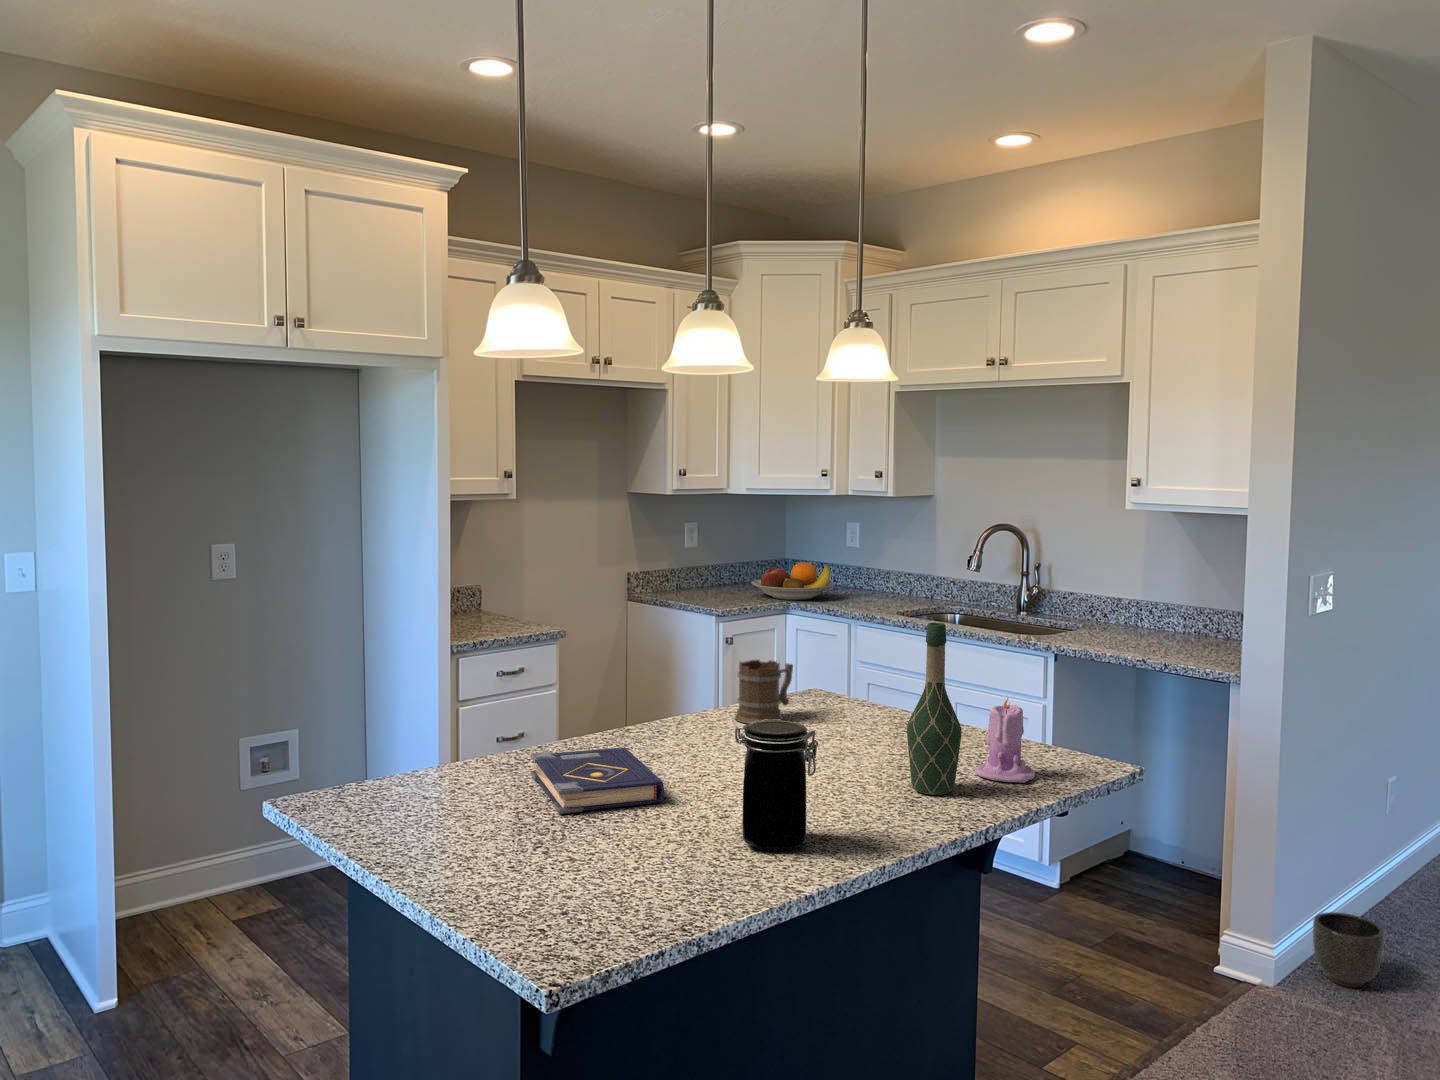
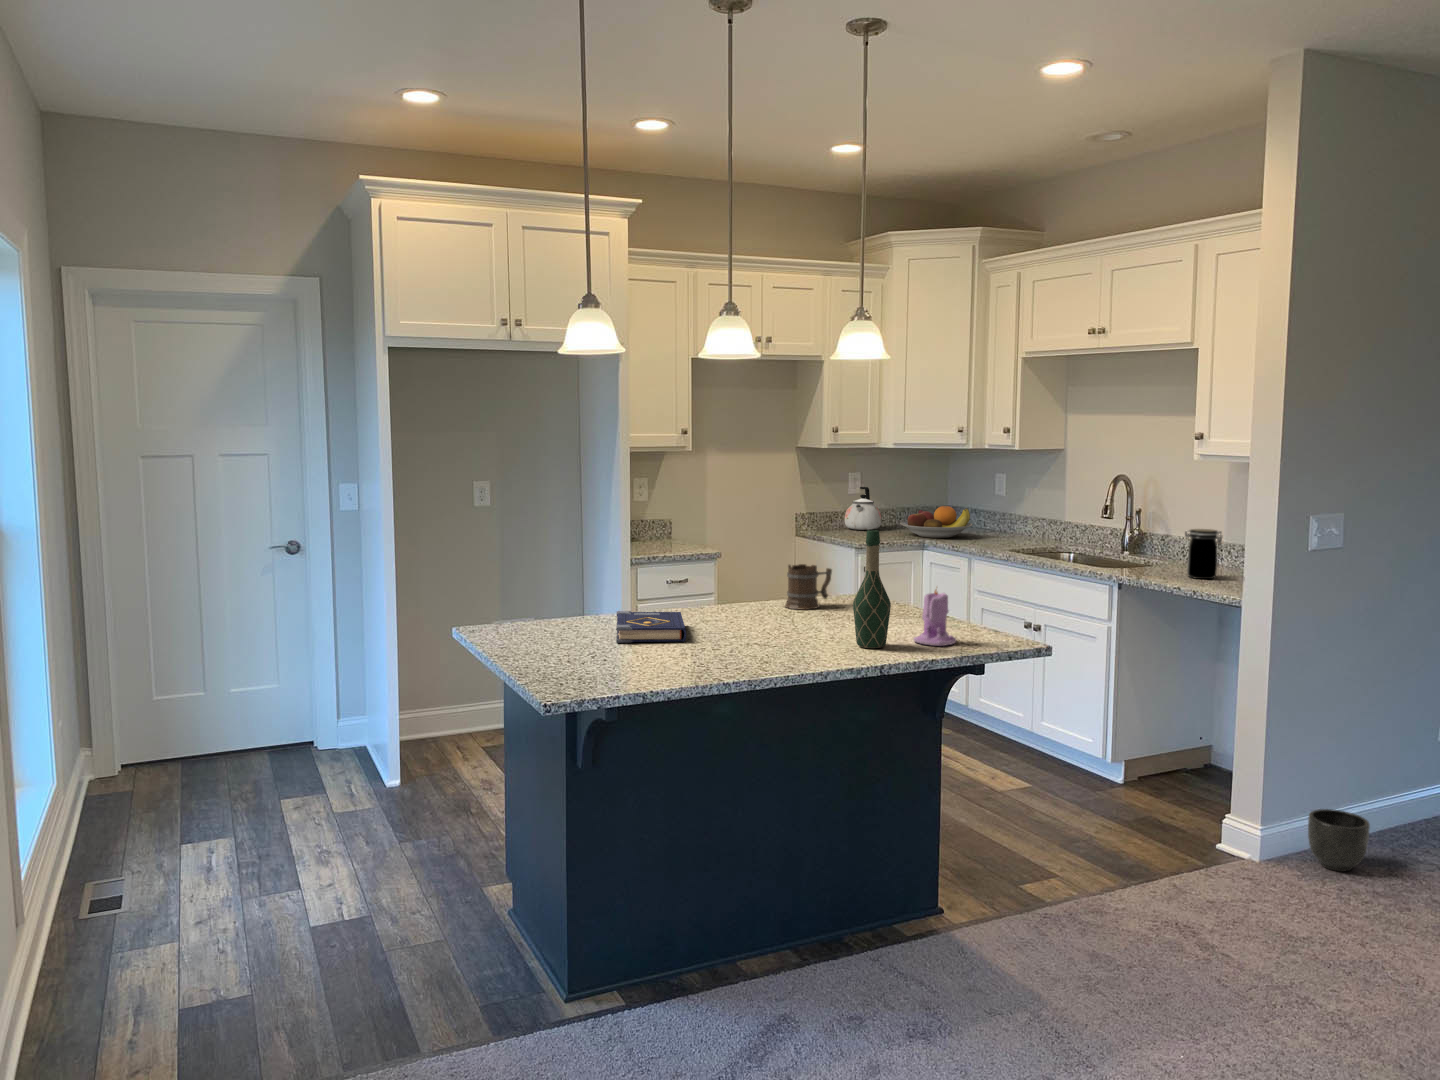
kettle: none [681,541,724,592] -> present [845,487,881,530]
jar: present [735,720,818,851] -> present [1185,529,1222,579]

